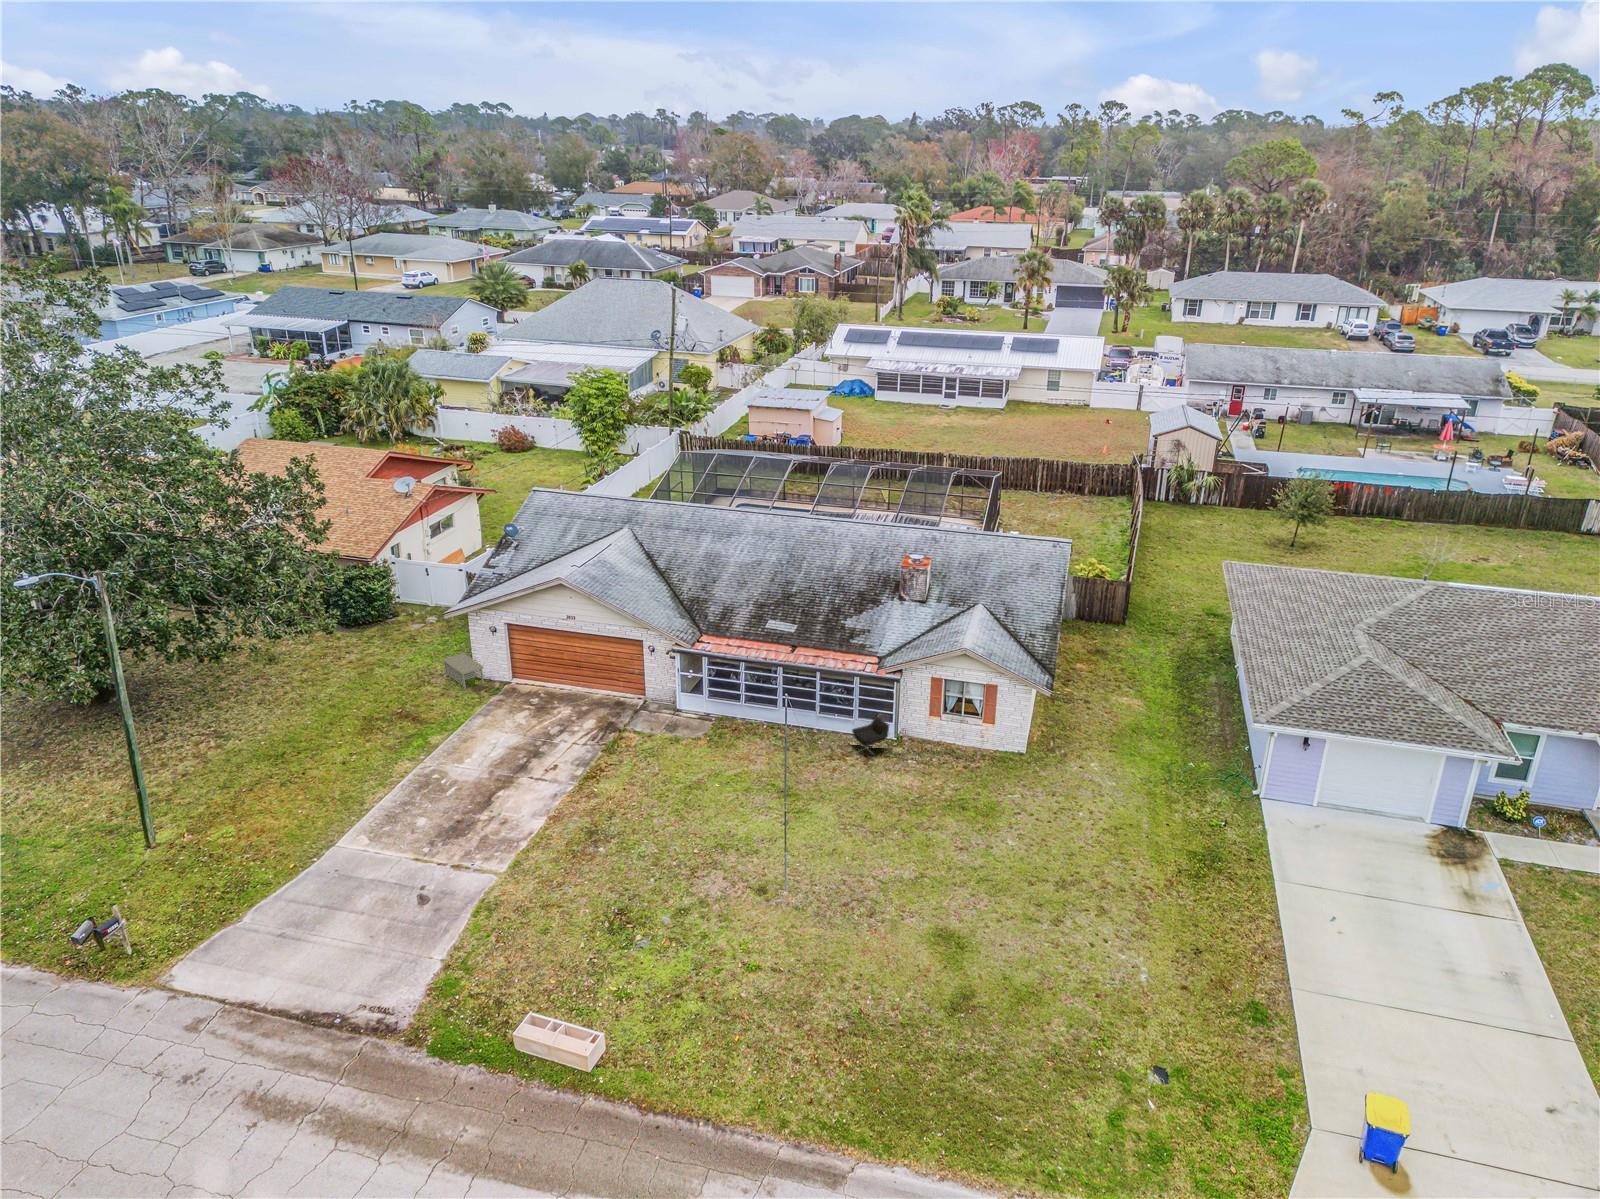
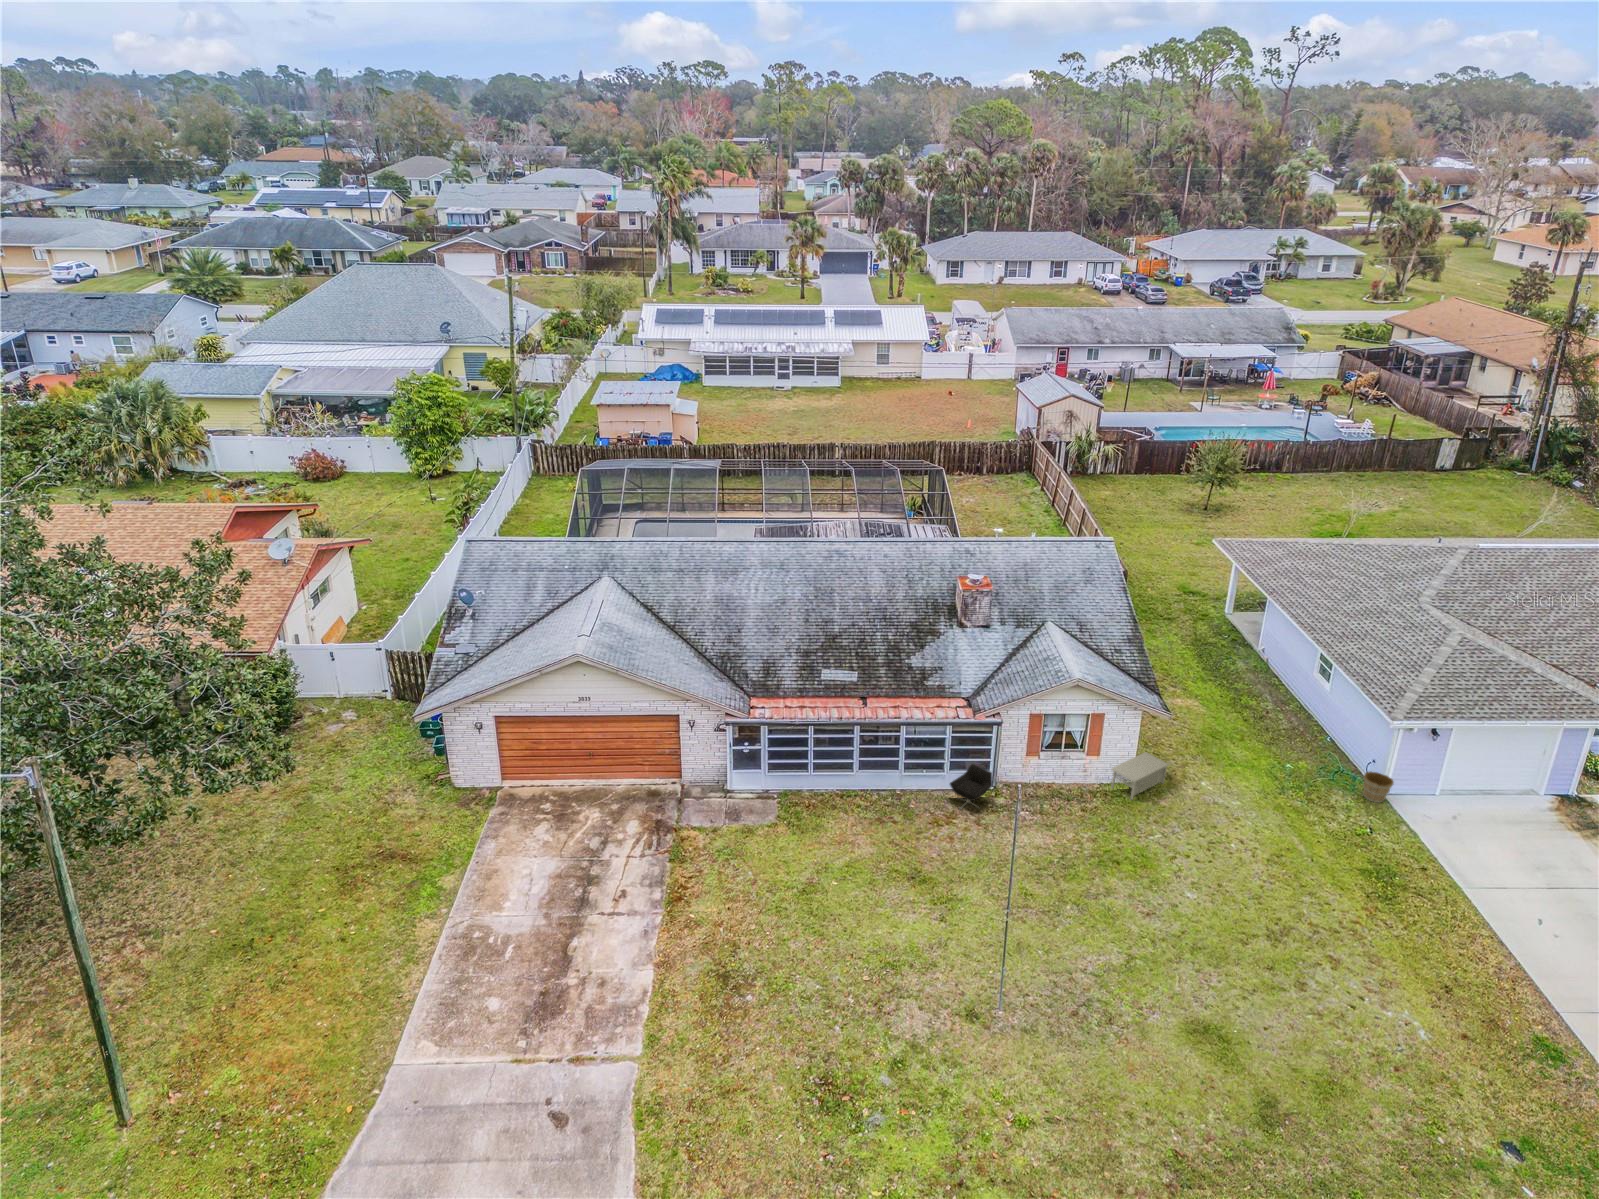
storage bench: present [442,653,484,690] -> present [1111,752,1169,800]
wooden bucket: none [1248,779,1277,810] -> present [1363,772,1394,803]

